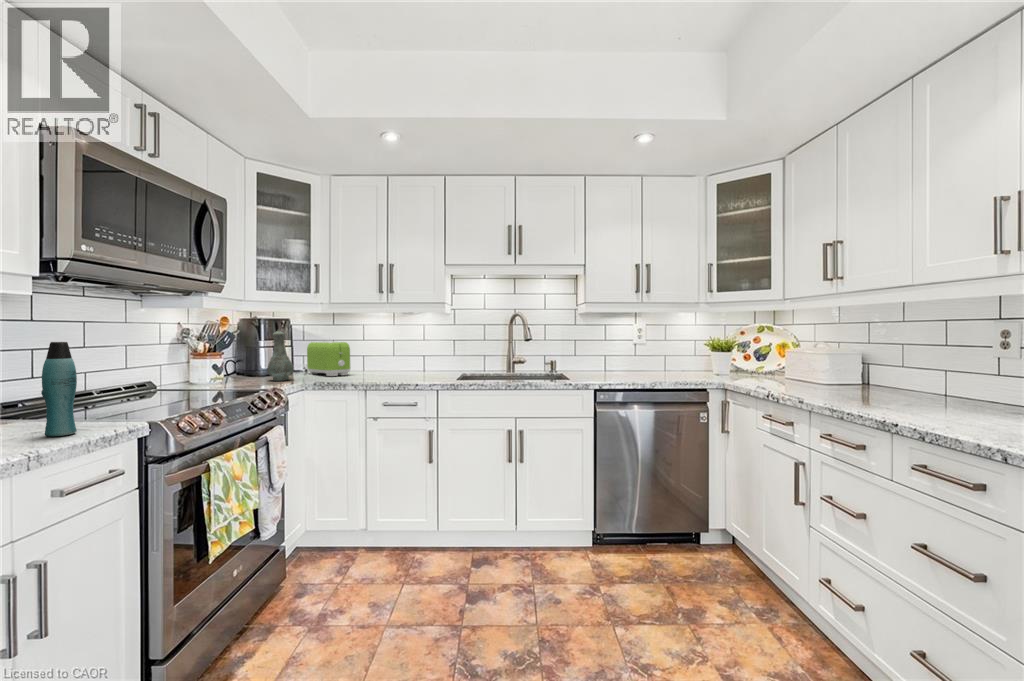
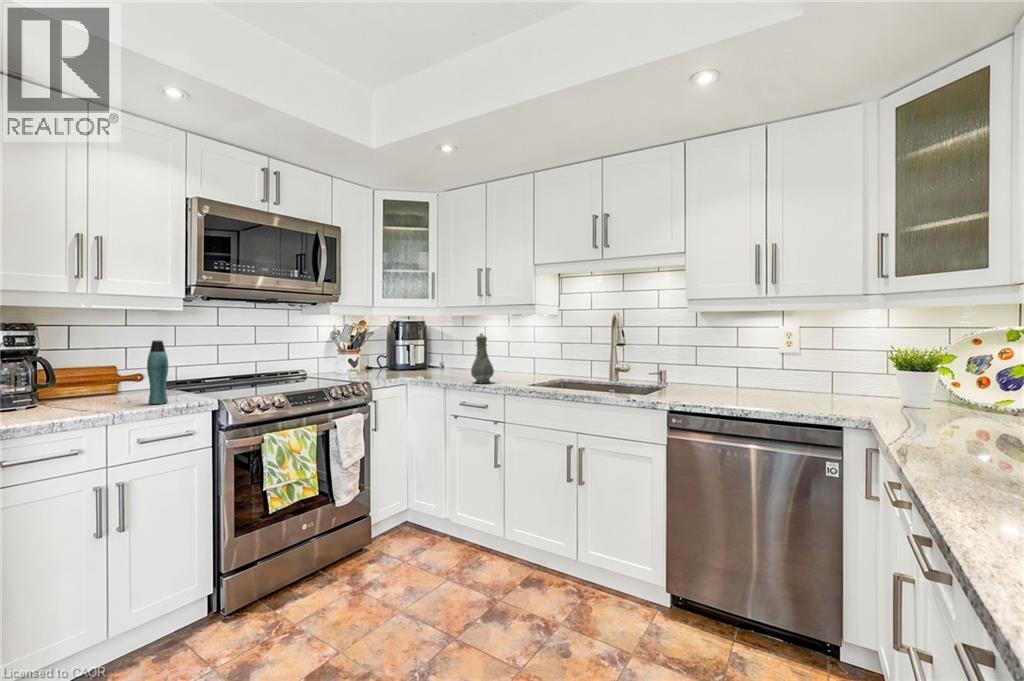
vase: present [267,329,293,381] -> present [471,333,494,383]
toaster: present [307,341,350,376] -> none [434,342,461,374]

